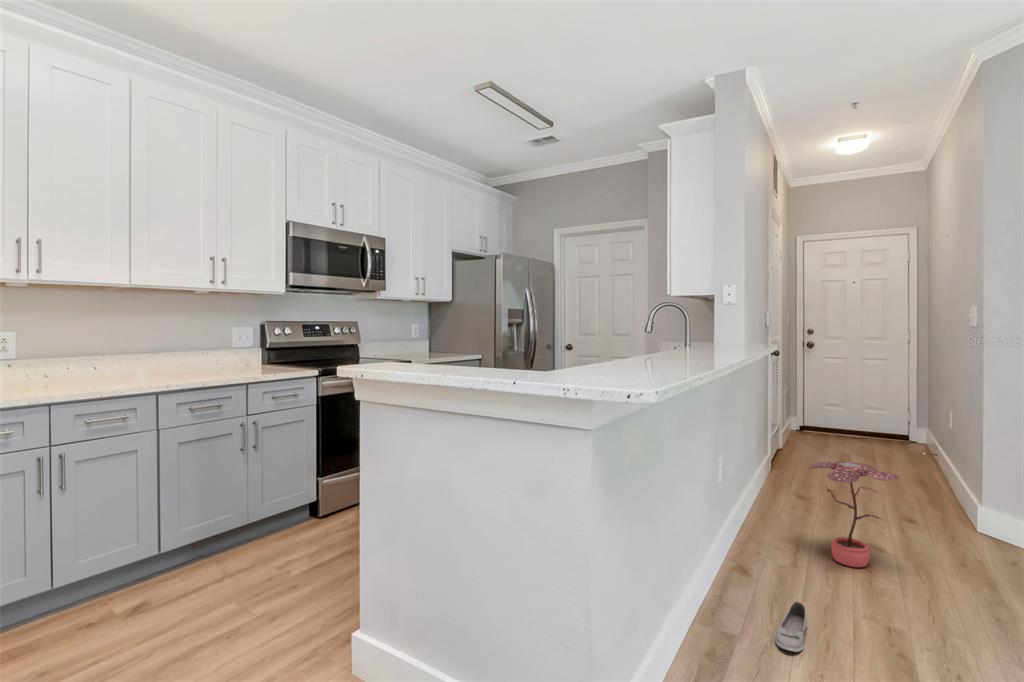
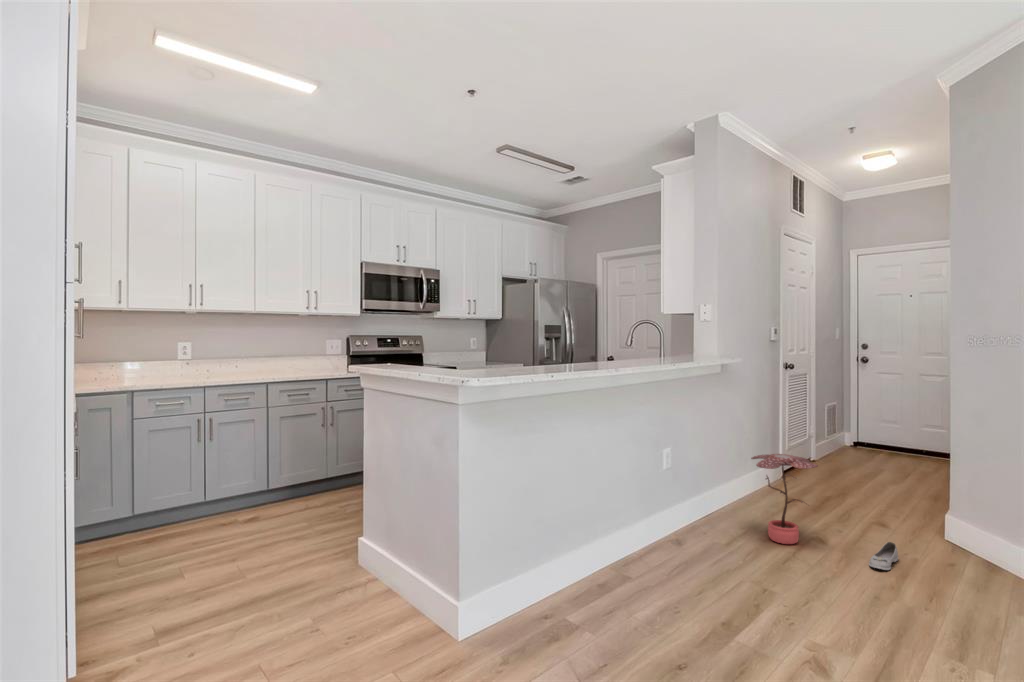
shoe: present [775,602,807,652] -> present [869,542,898,570]

